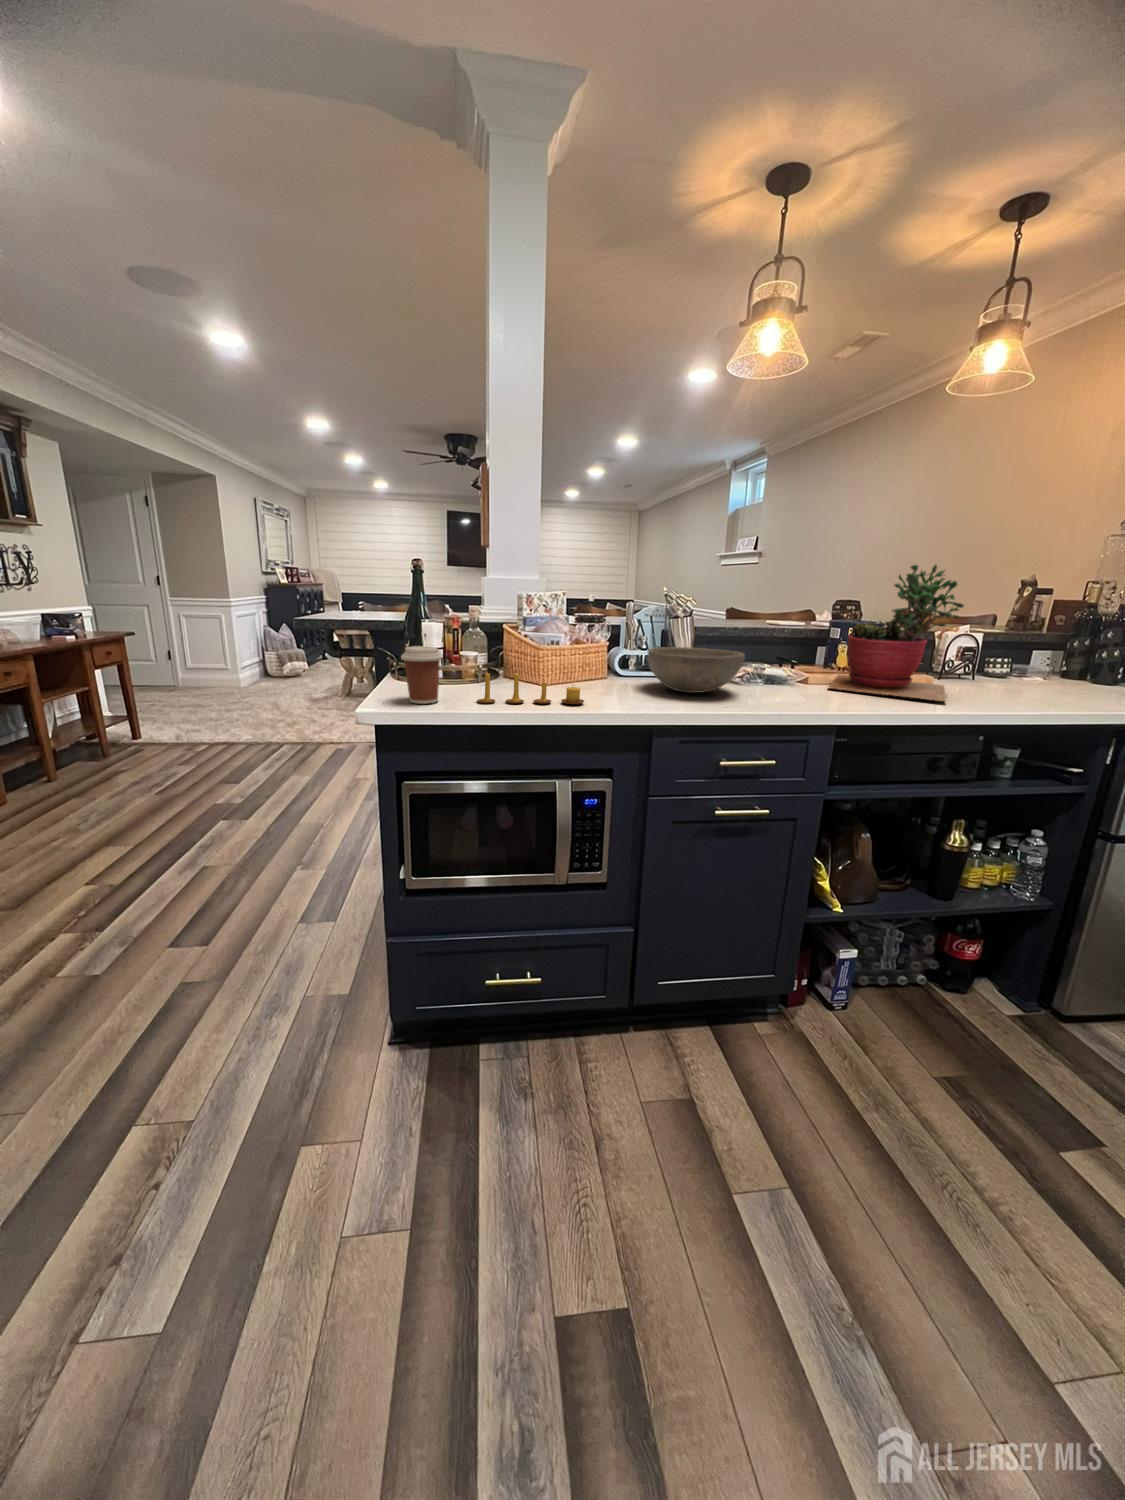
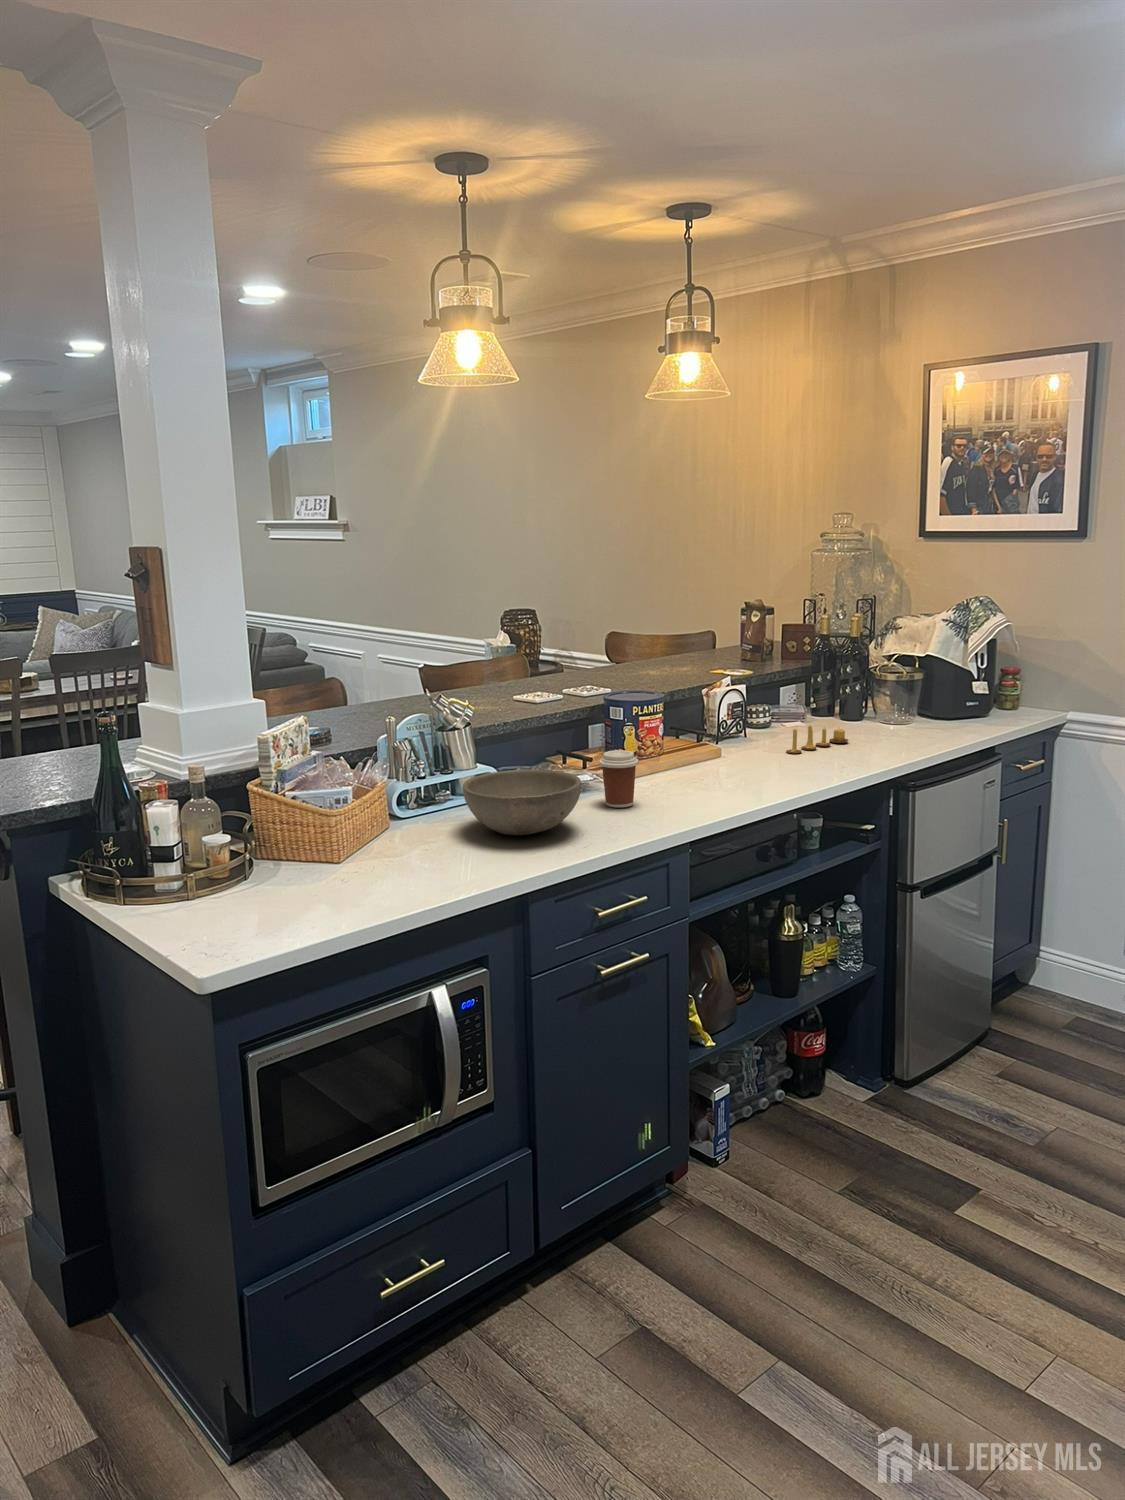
succulent plant: present [828,565,964,701] -> none [635,637,763,790]
coffee cup: present [401,646,442,704] -> present [599,750,639,808]
candle: present [477,672,584,704] -> present [786,725,848,754]

